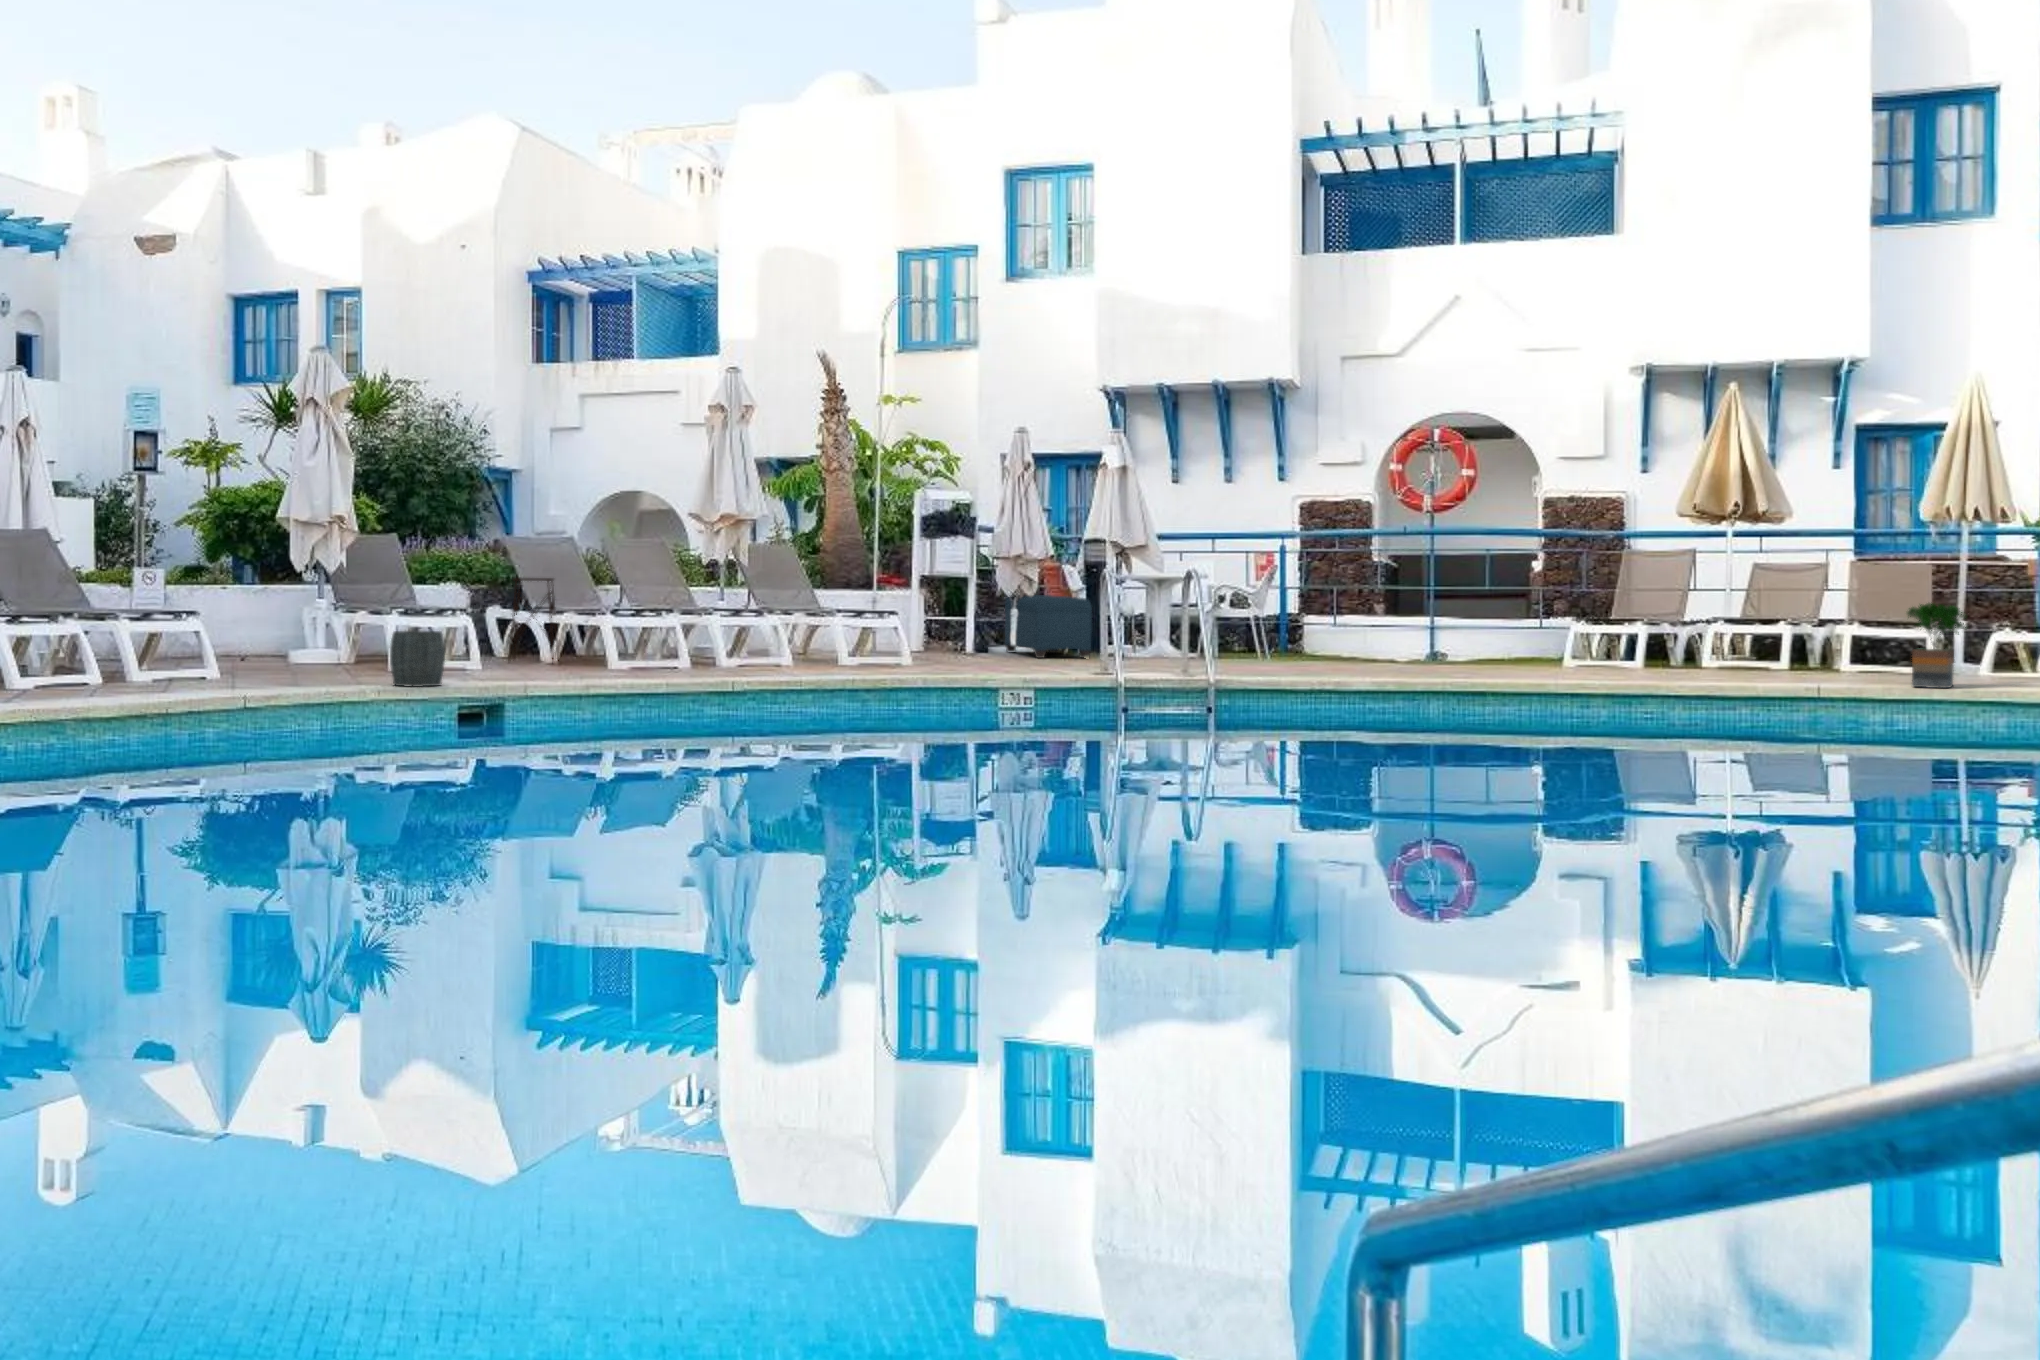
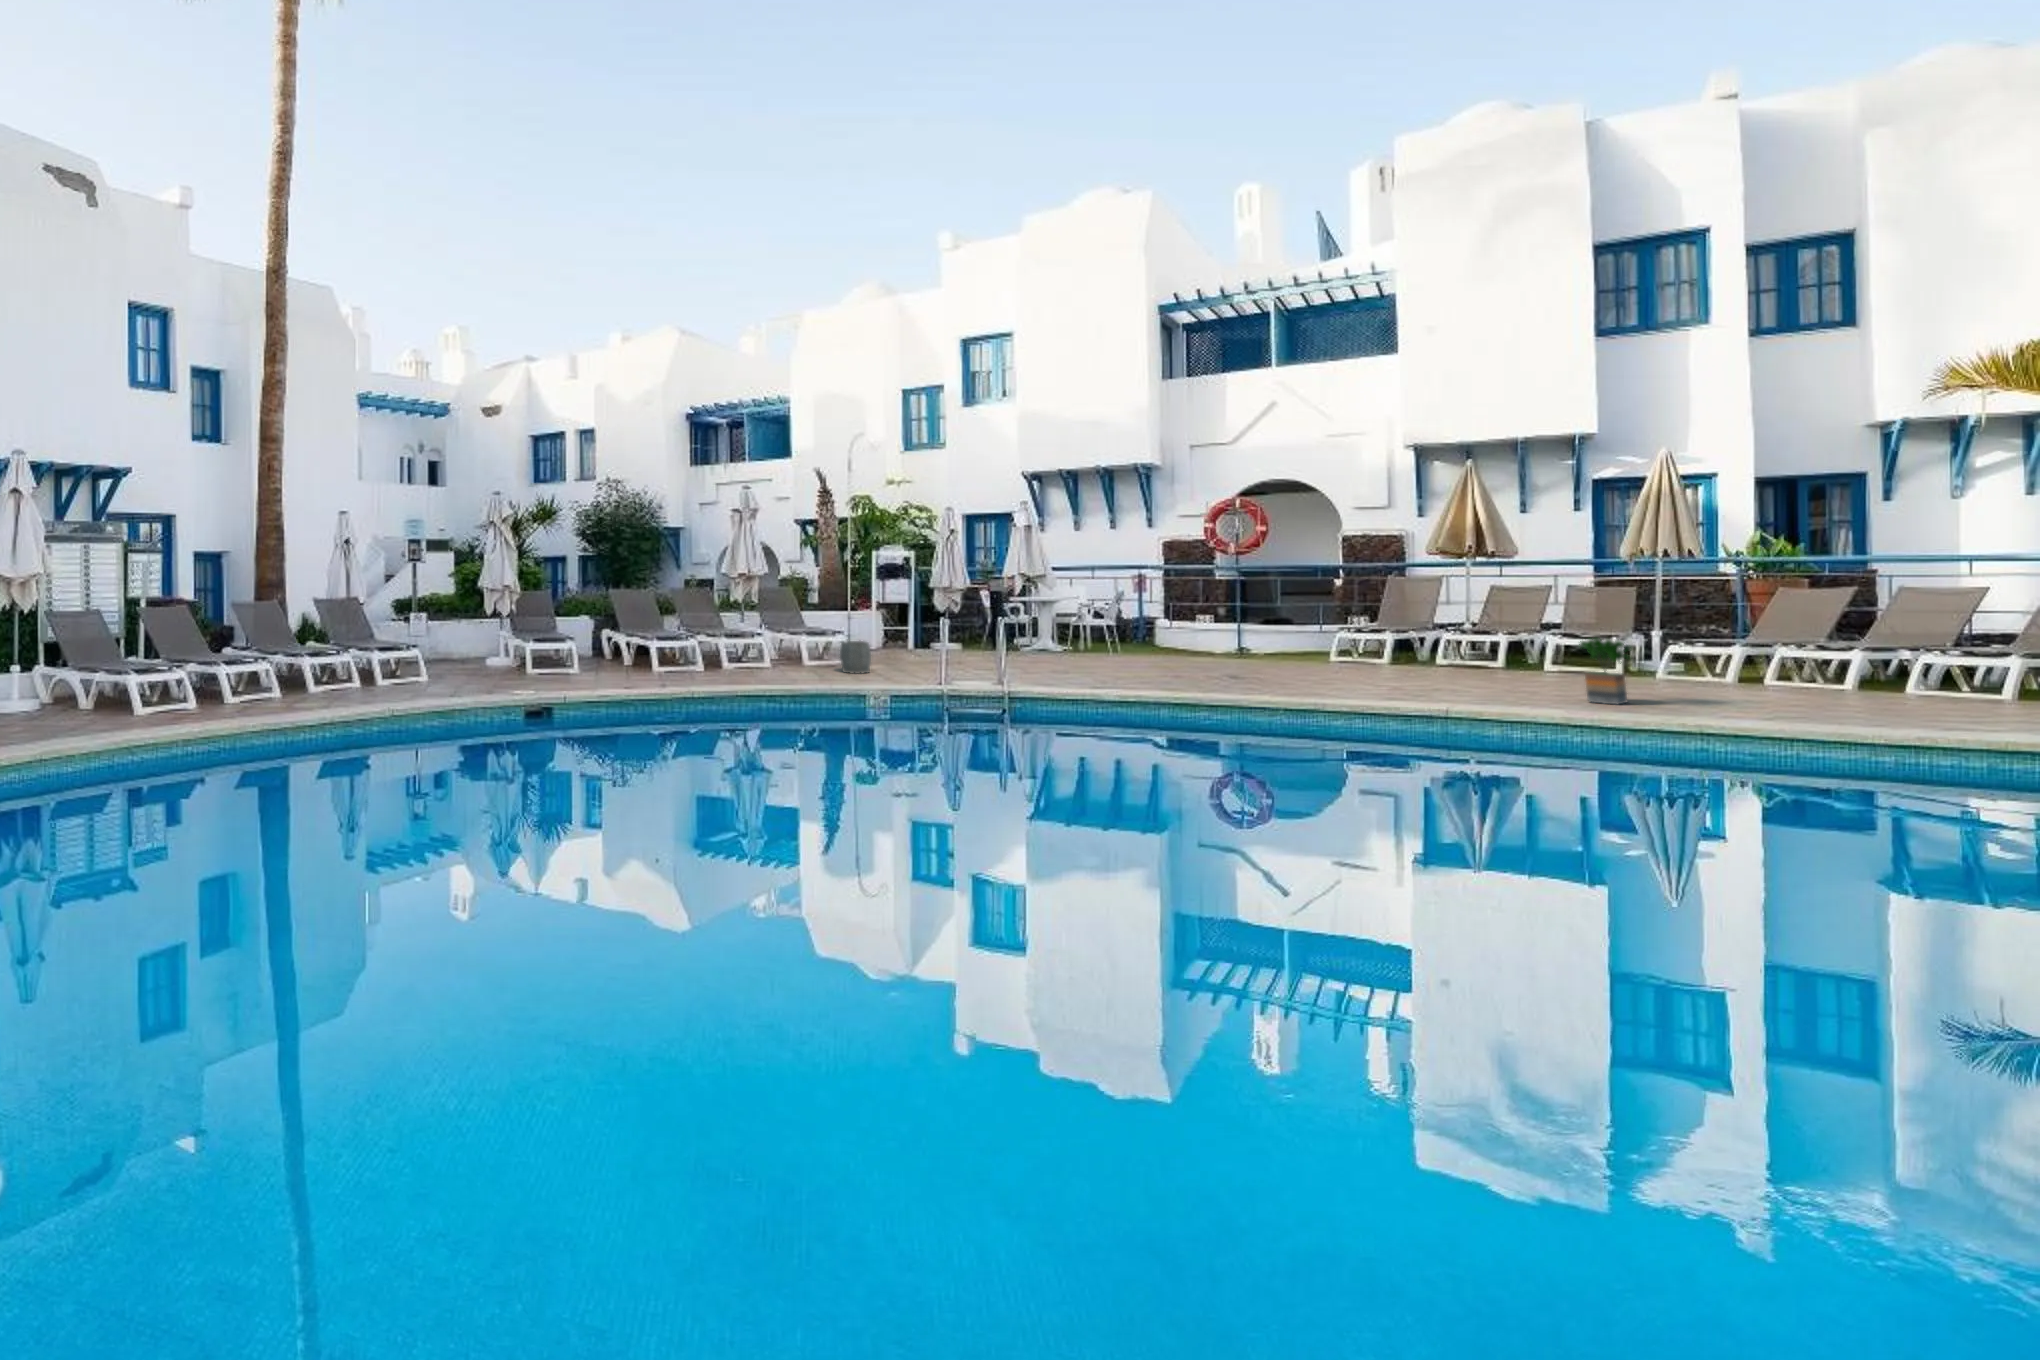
side table: present [508,578,559,661] -> none [619,609,652,661]
bench: present [1005,595,1092,658] -> none [949,609,998,653]
woven basket: present [390,631,445,687] -> present [840,641,871,674]

